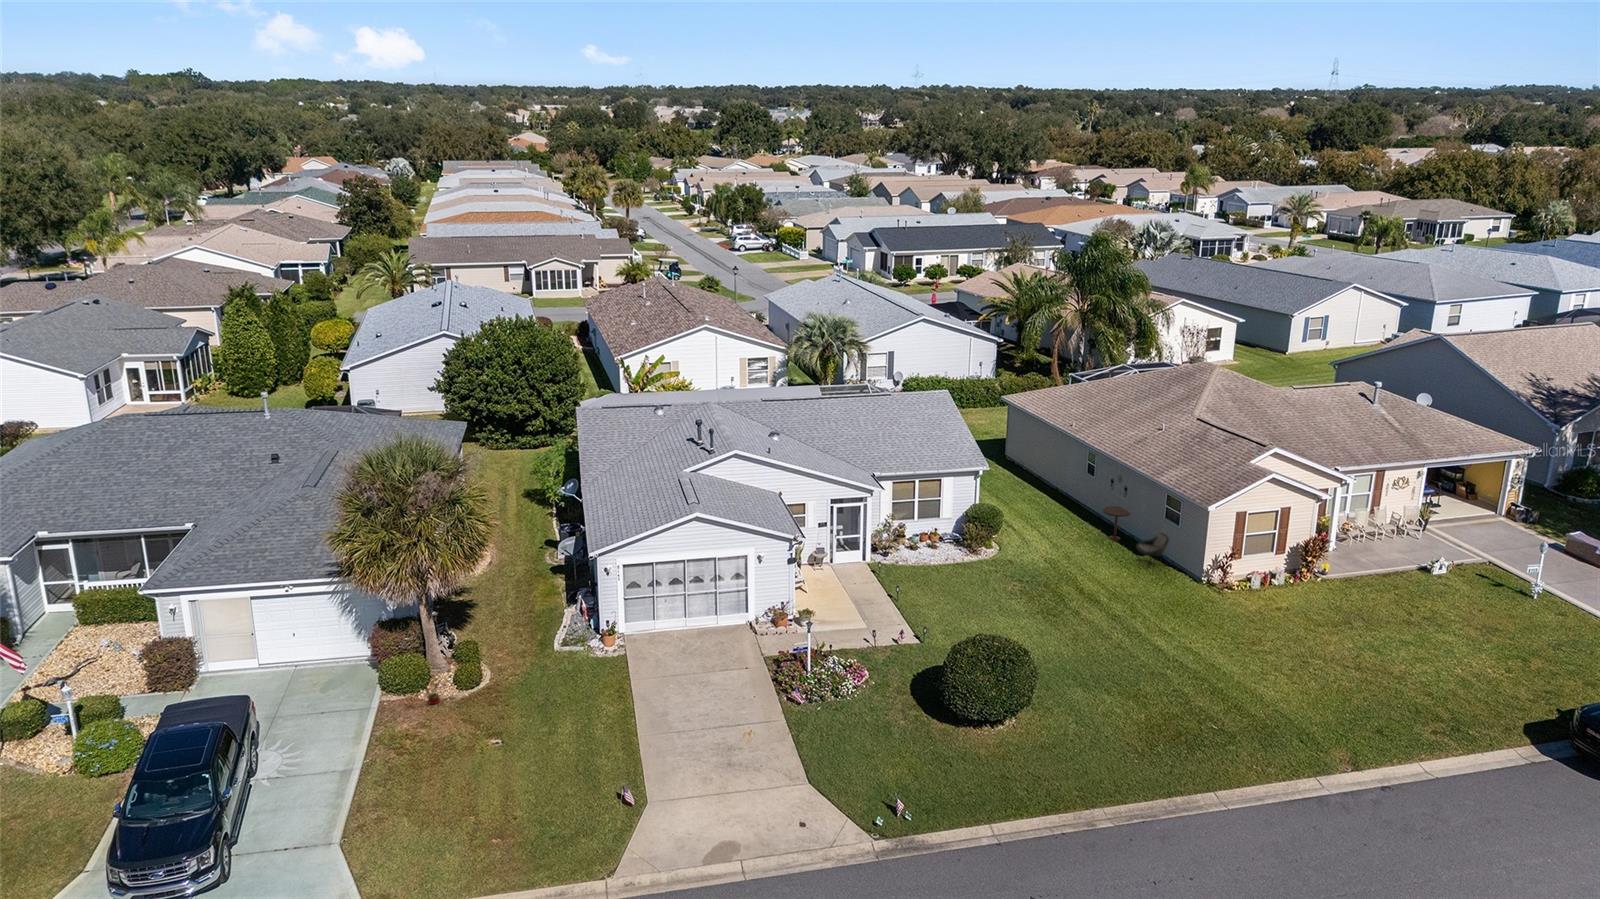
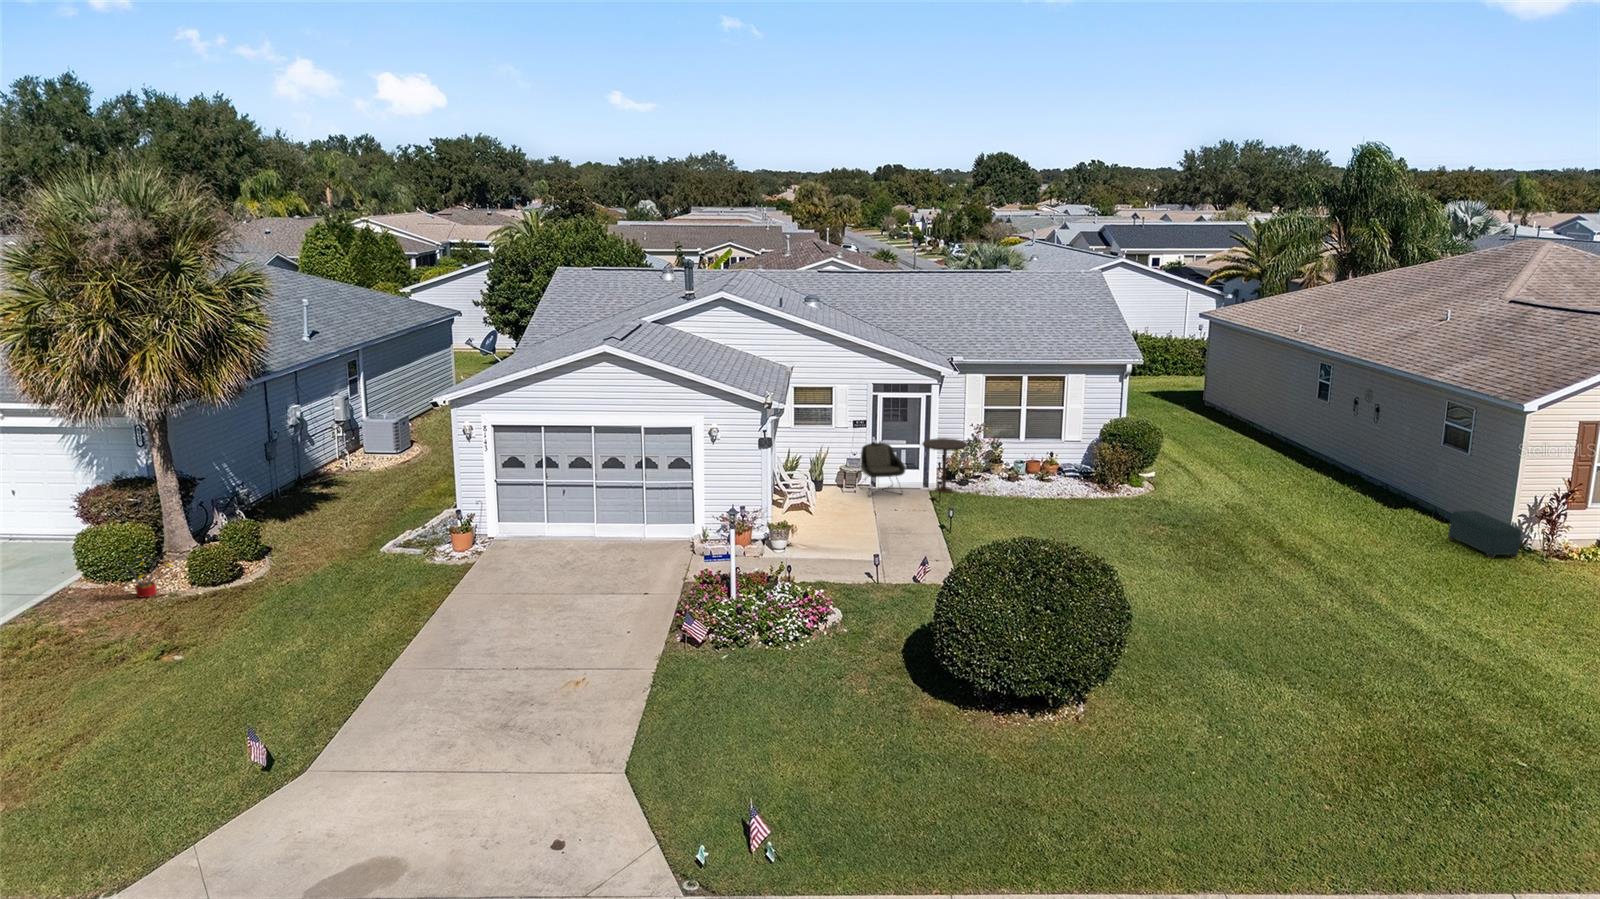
pedestal table: present [1103,506,1131,540] -> present [922,438,968,493]
lounge chair: present [1136,533,1169,556] -> present [859,443,905,494]
bench: none [1170,562,1208,593] -> present [1448,511,1521,559]

